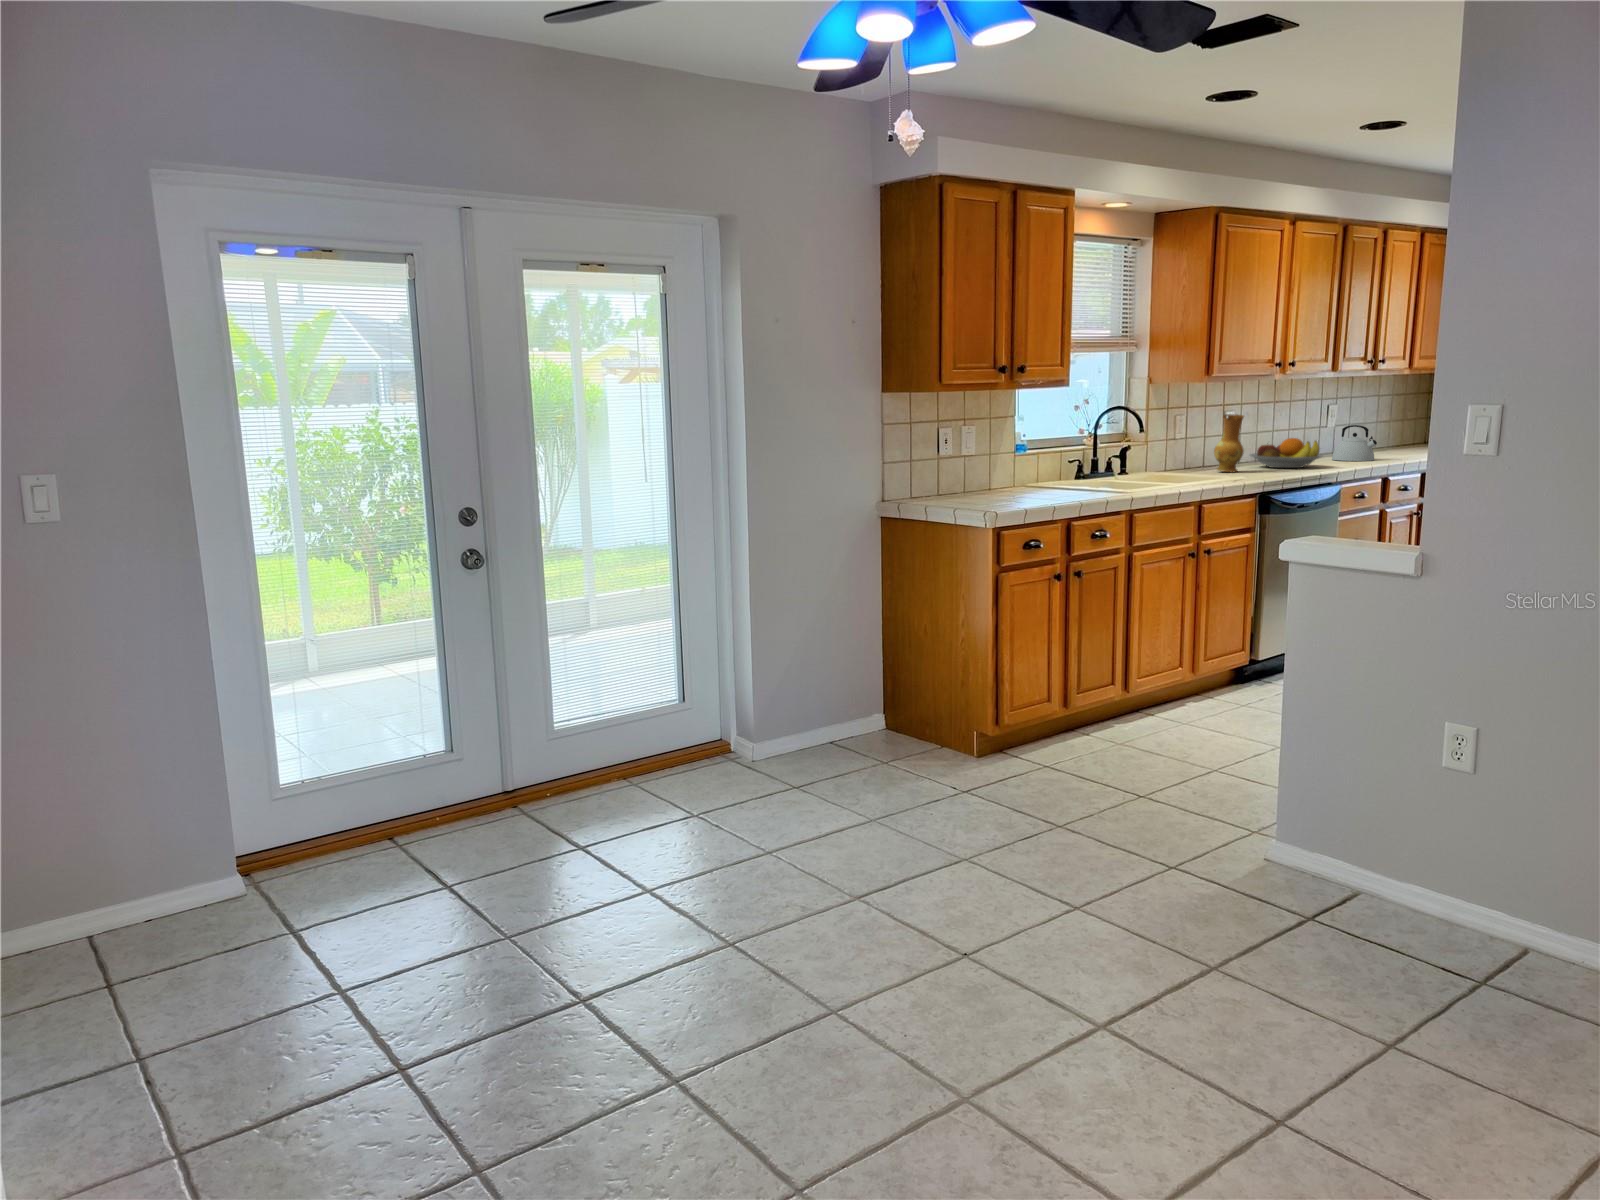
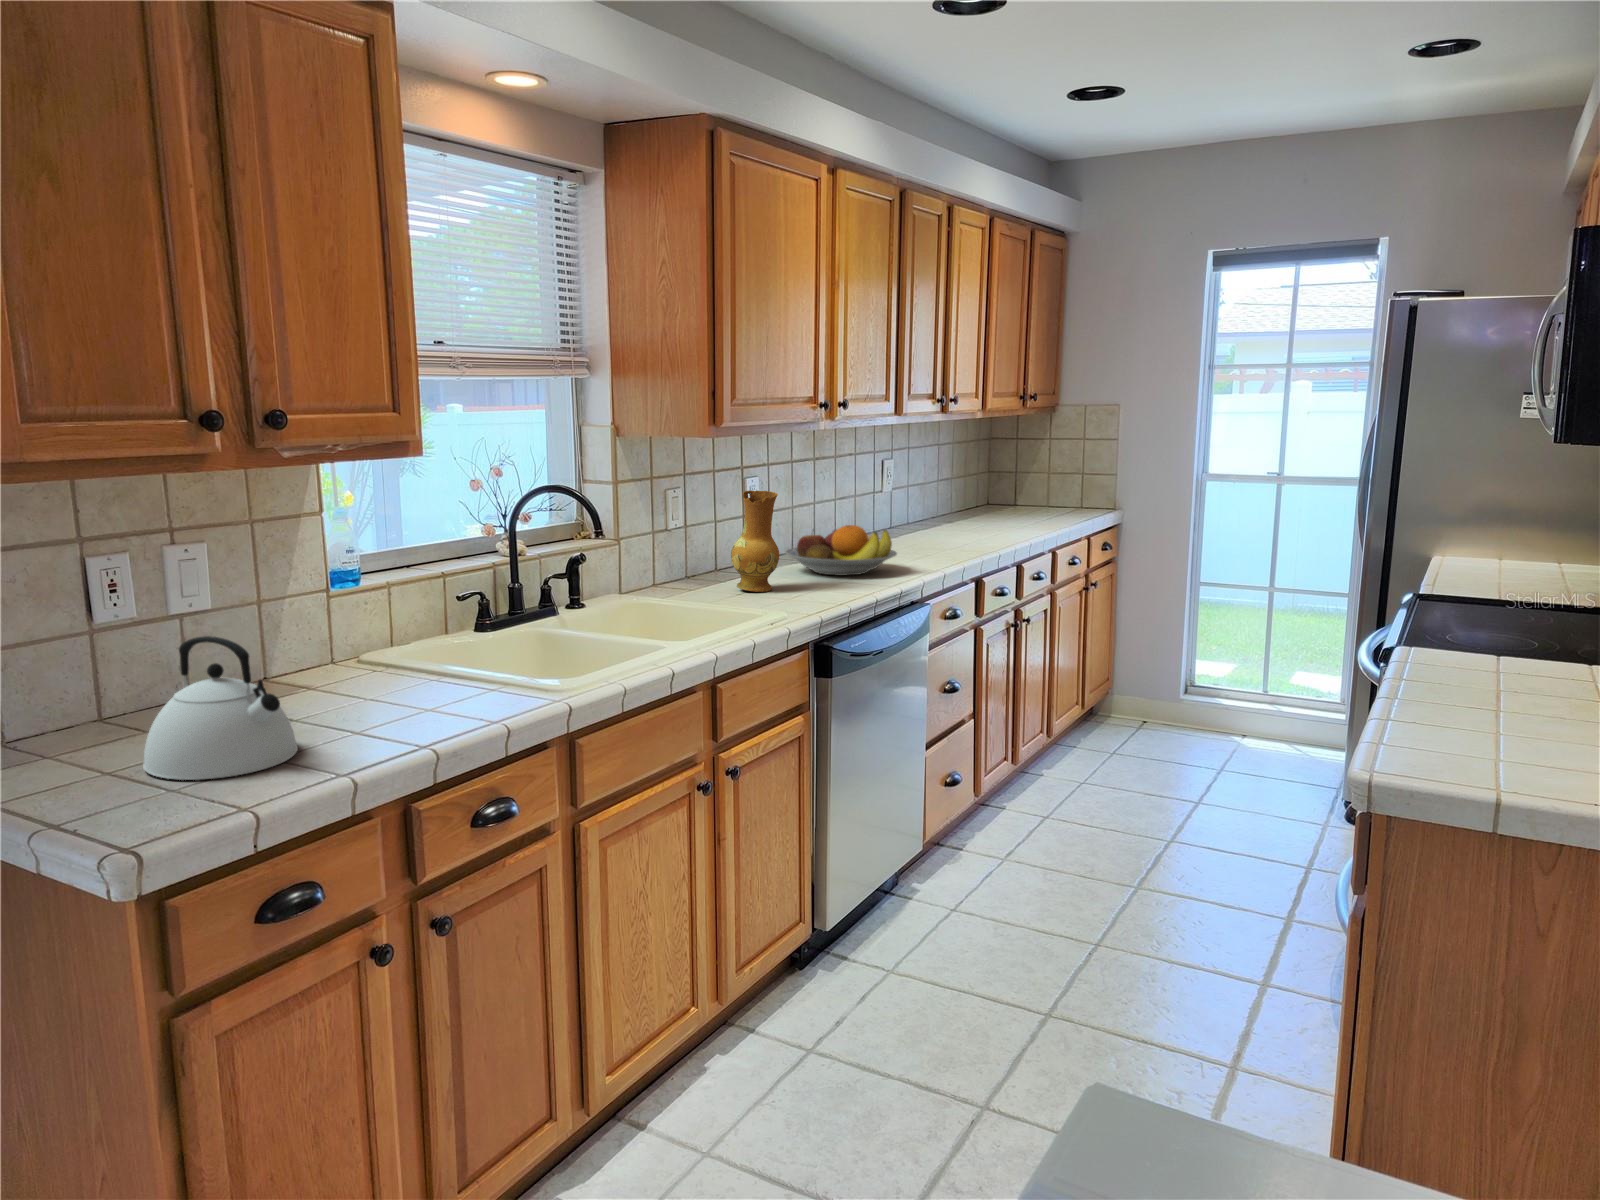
kettle: present [1332,425,1377,461] -> present [143,636,298,780]

